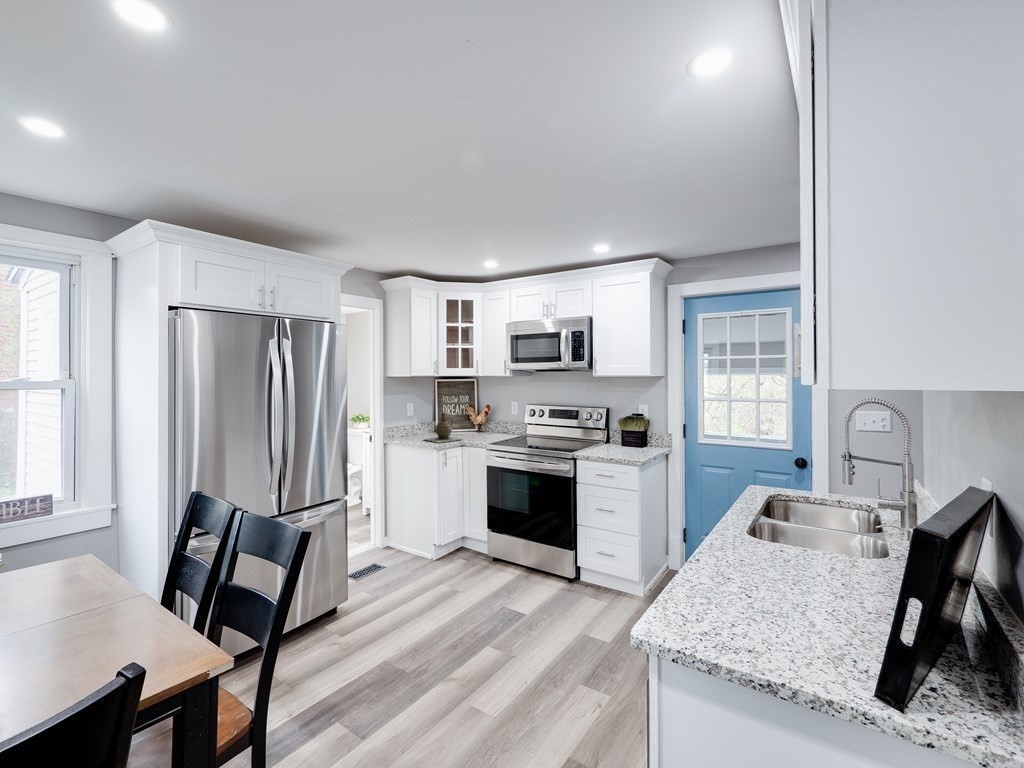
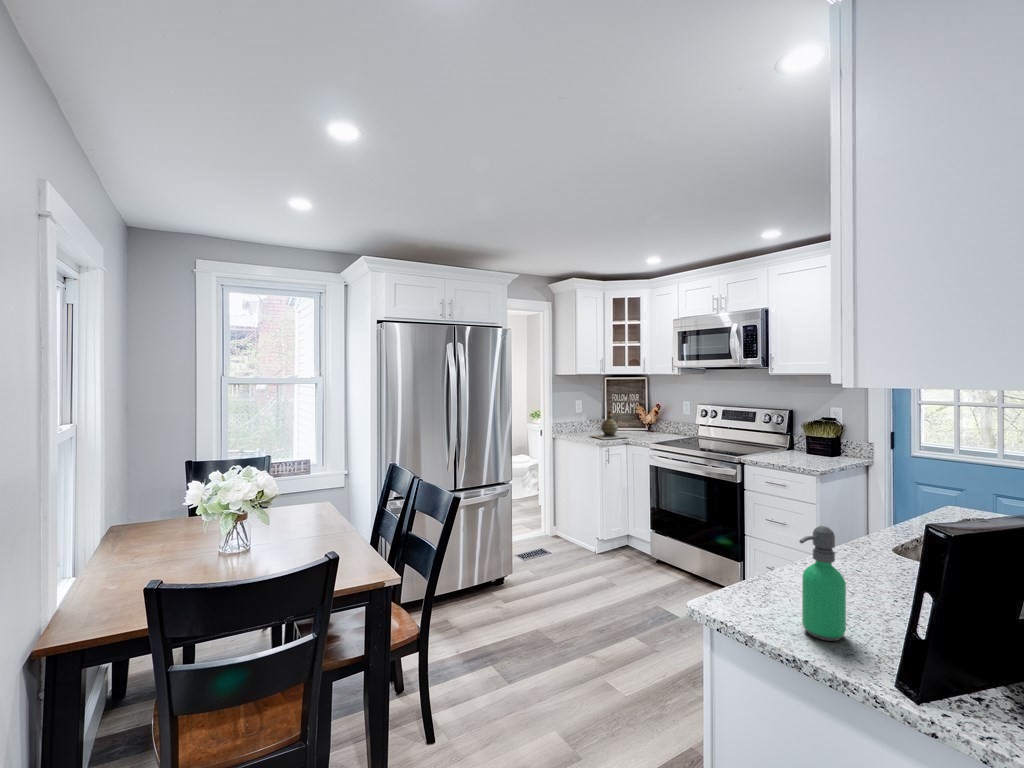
soap dispenser: none [753,534,796,652] -> present [800,526,846,641]

